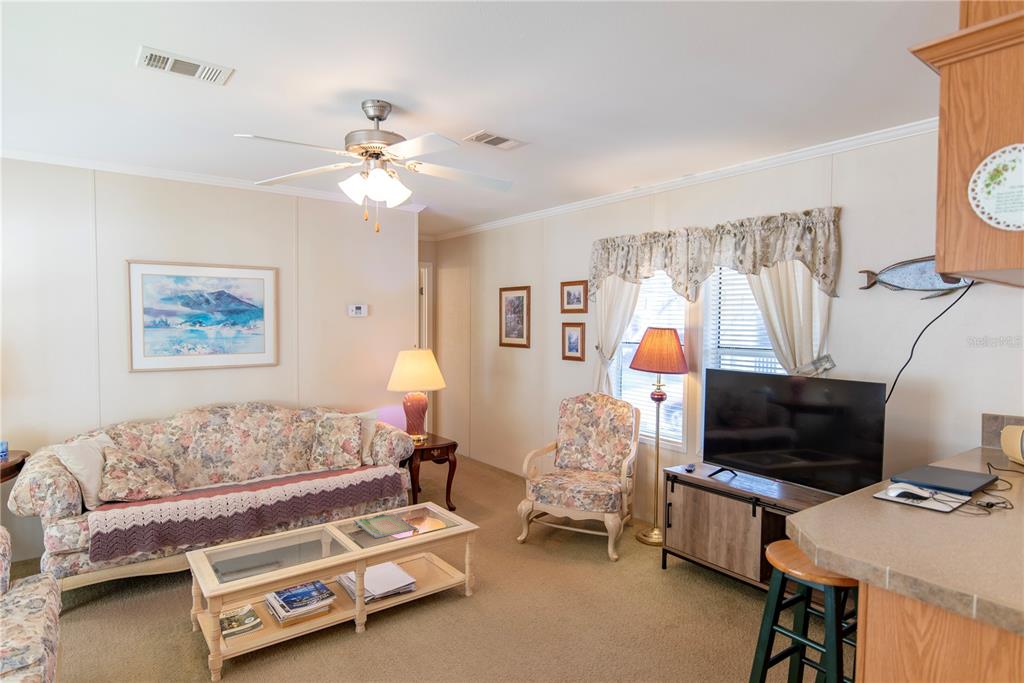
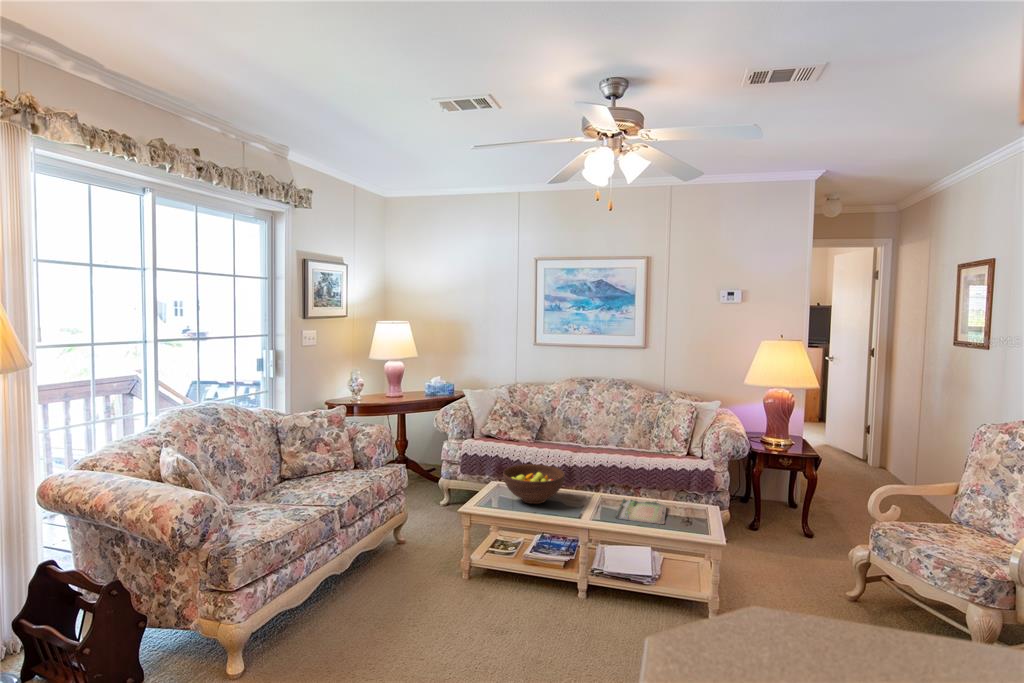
fruit bowl: none [228,509,306,558] -> present [503,464,565,504]

